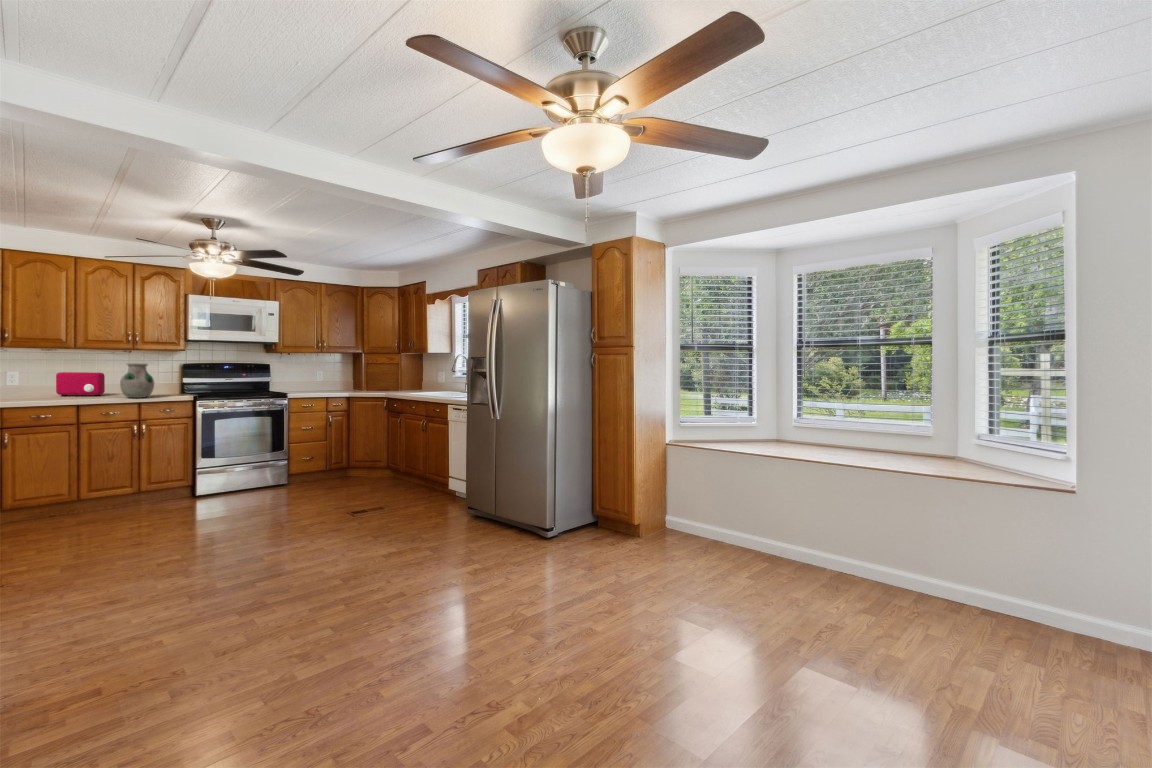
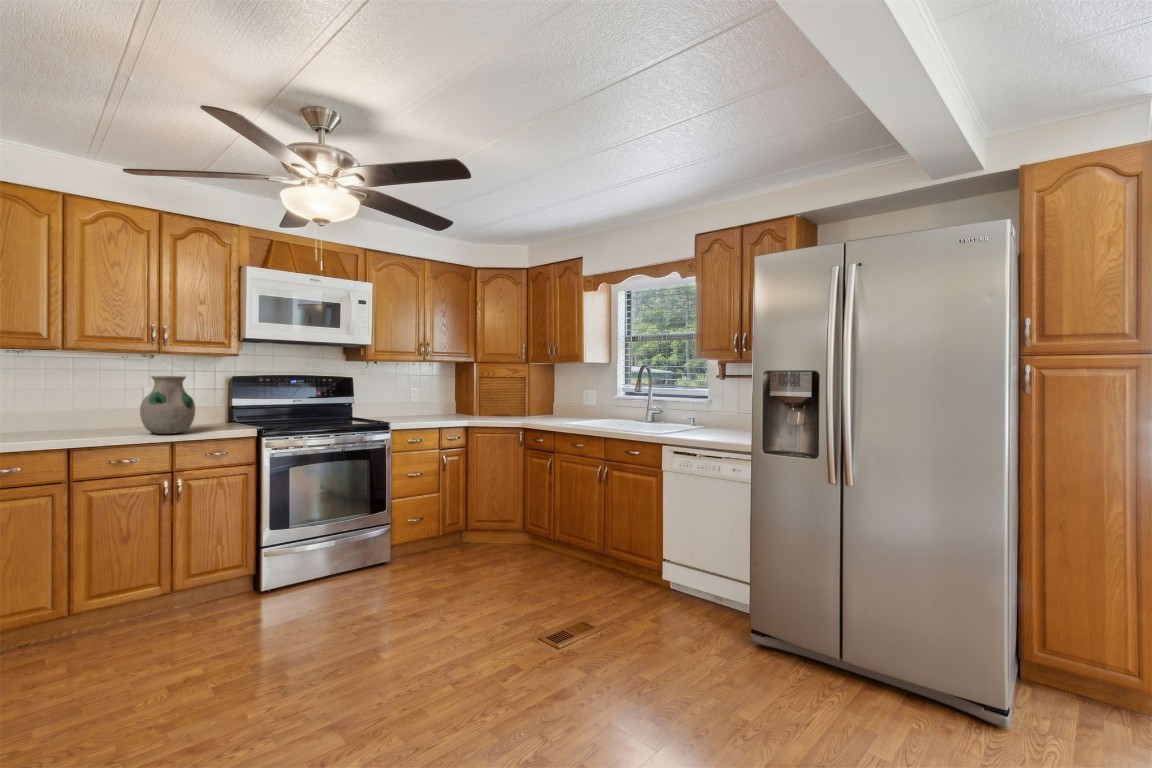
toaster: present [56,372,105,396] -> none [29,391,111,432]

